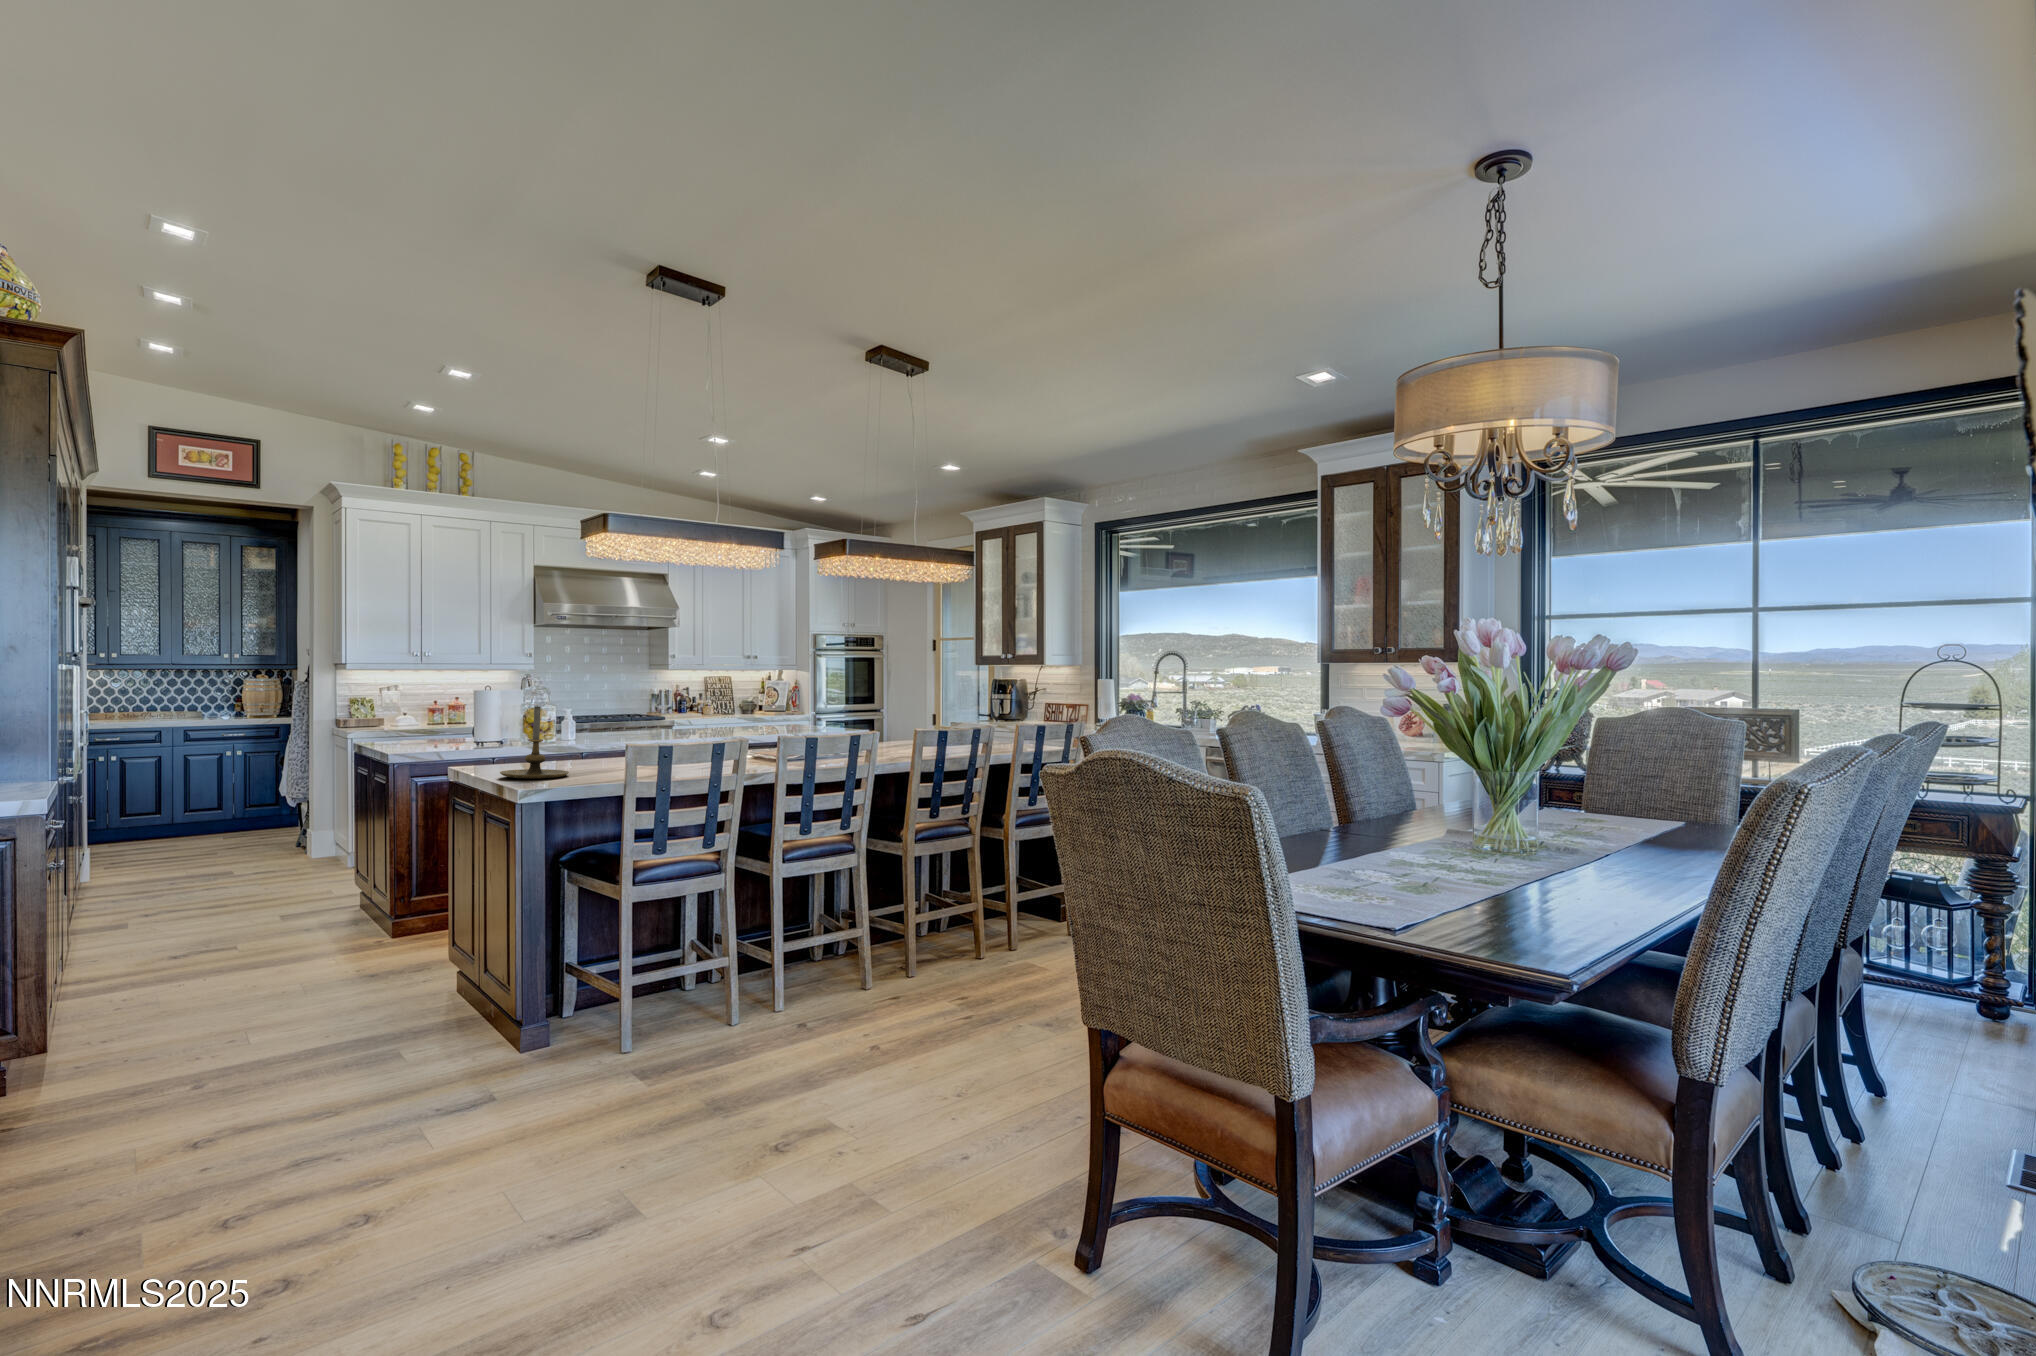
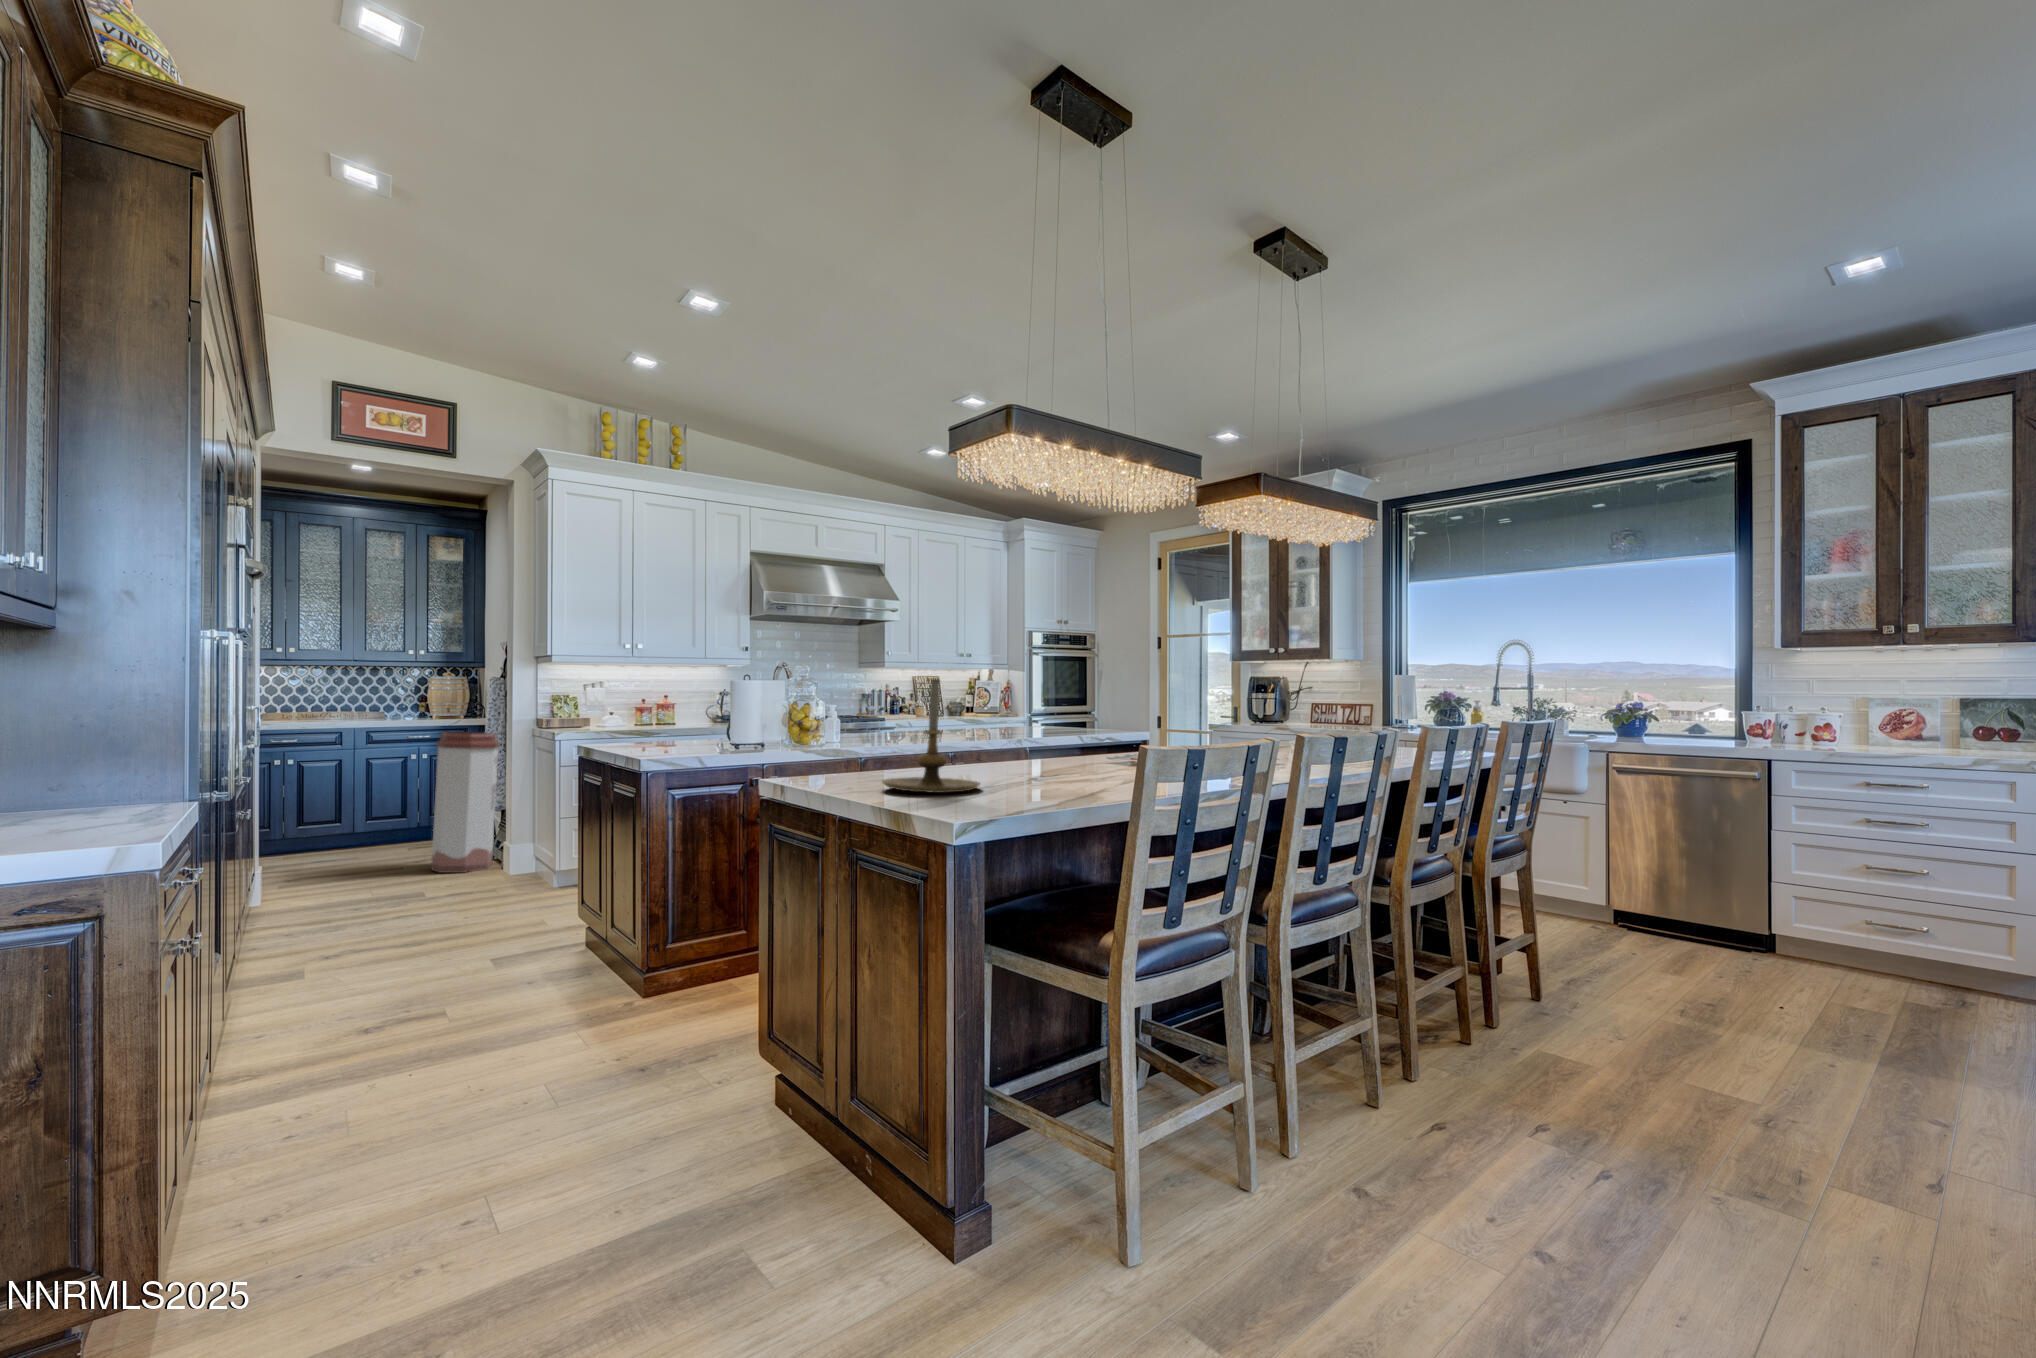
trash can: none [243,731,307,855] -> present [431,732,500,873]

